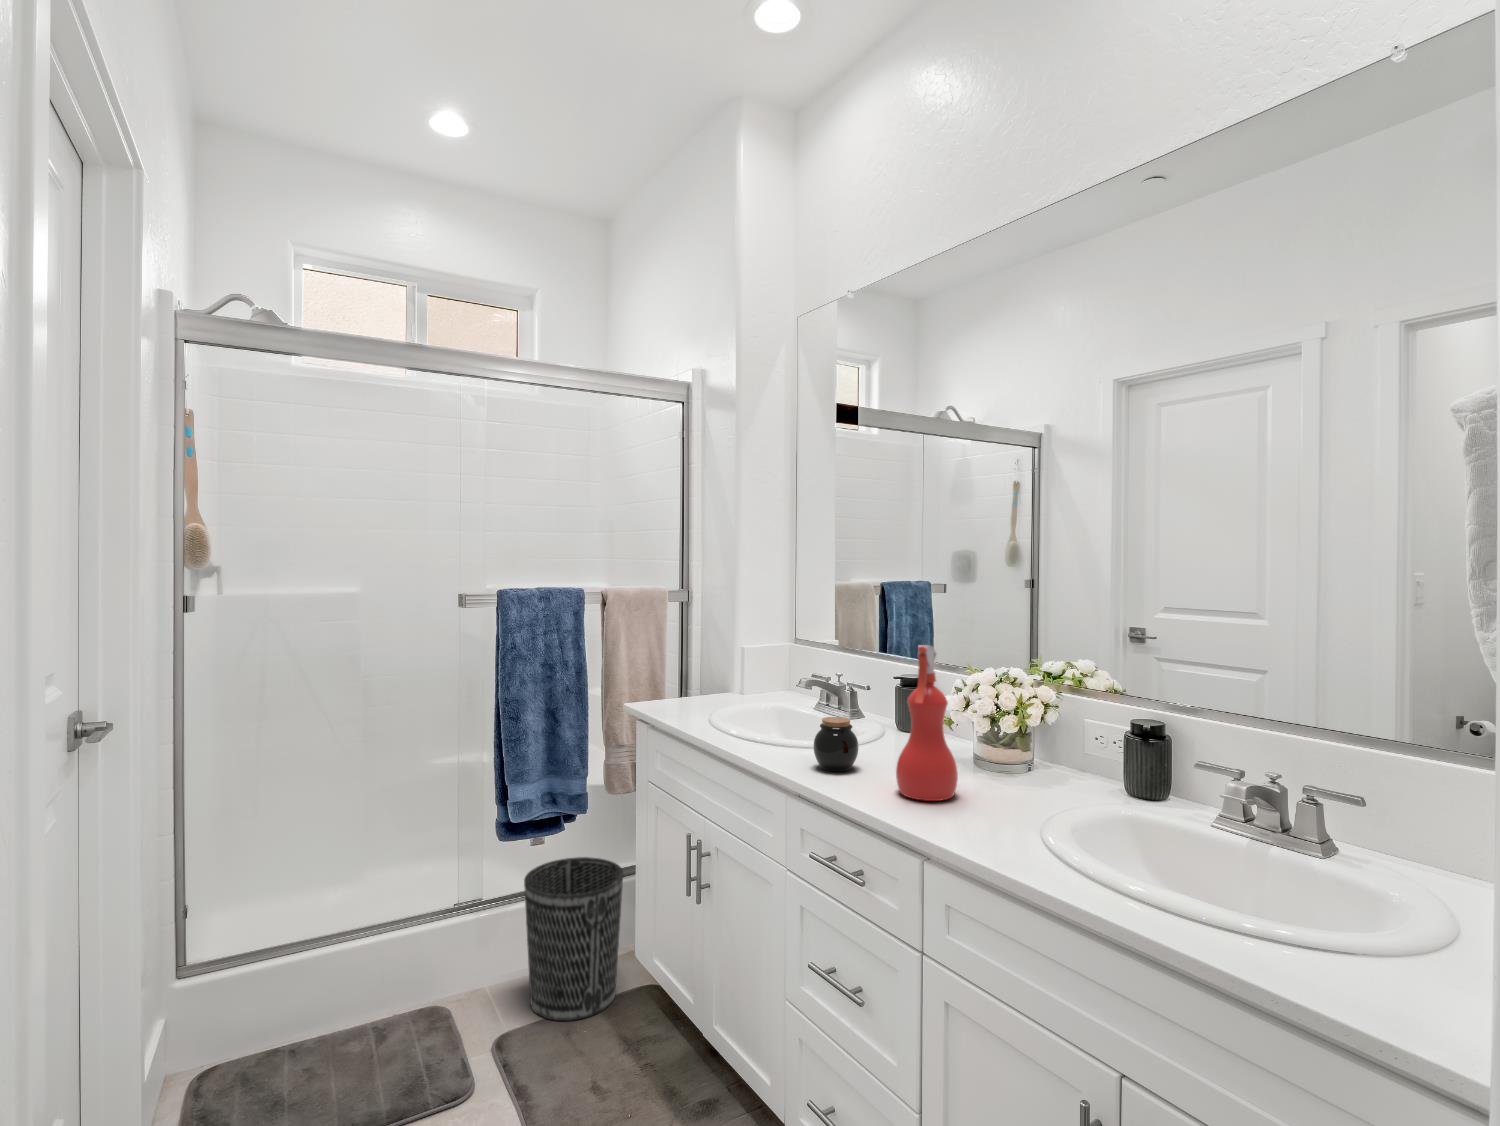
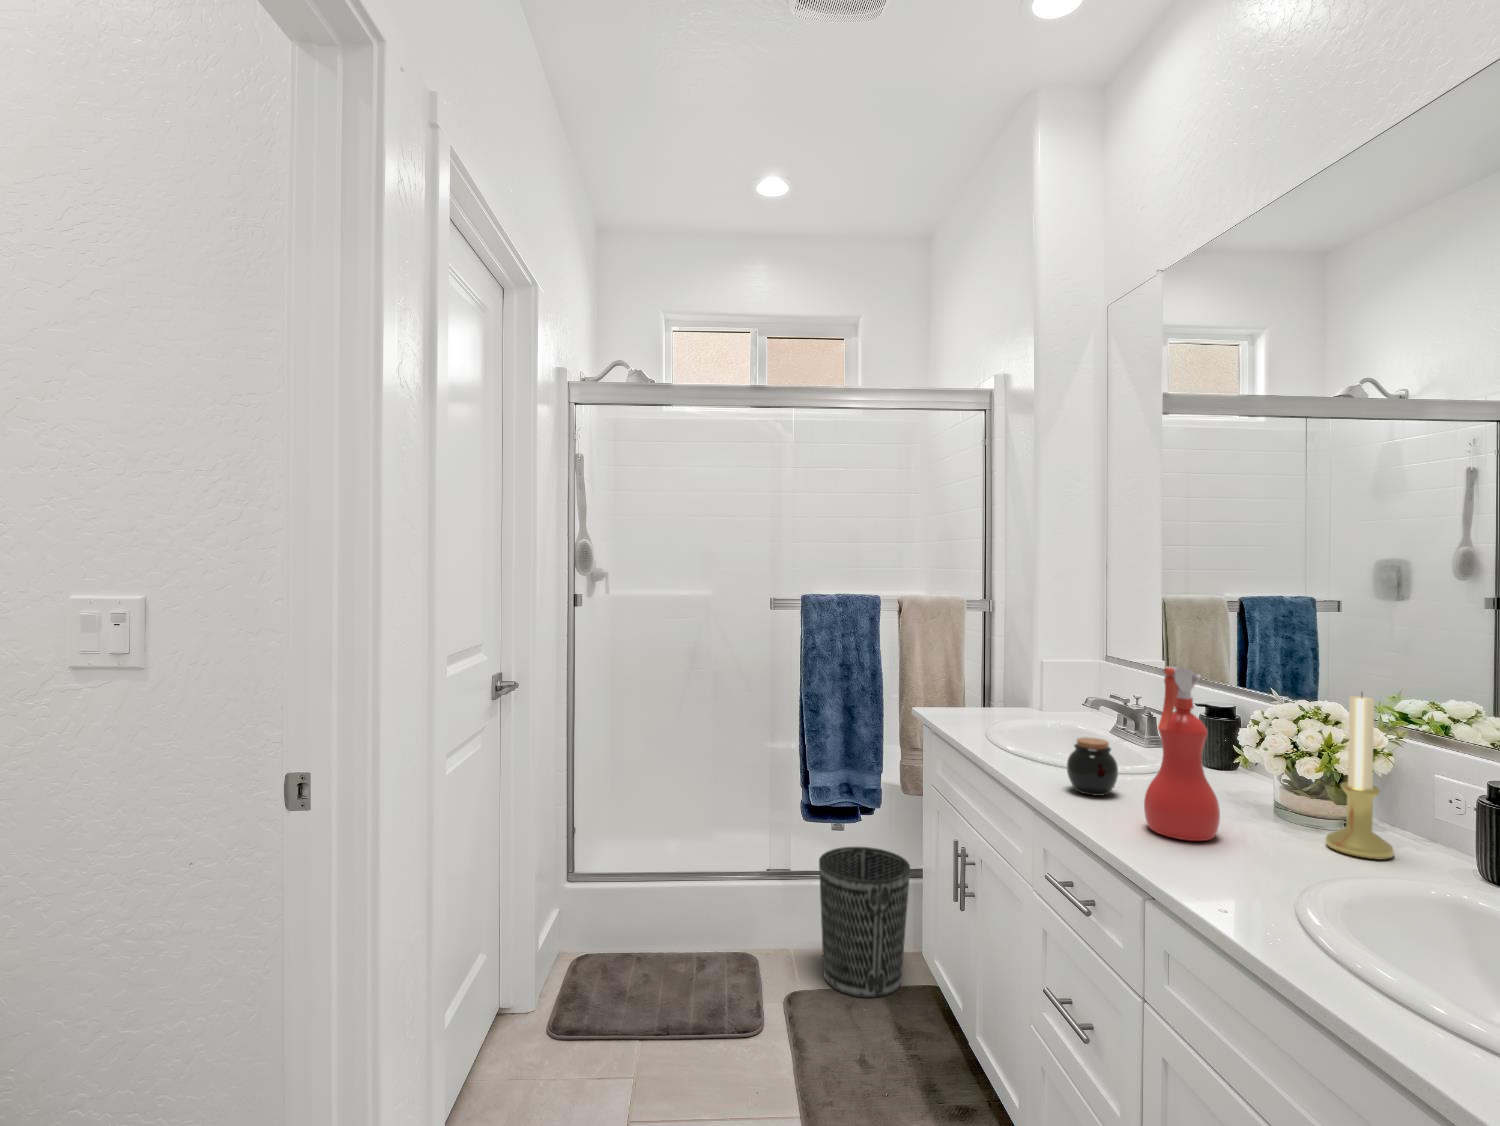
candle holder: none [1027,656,1075,793] -> present [1326,693,1394,859]

